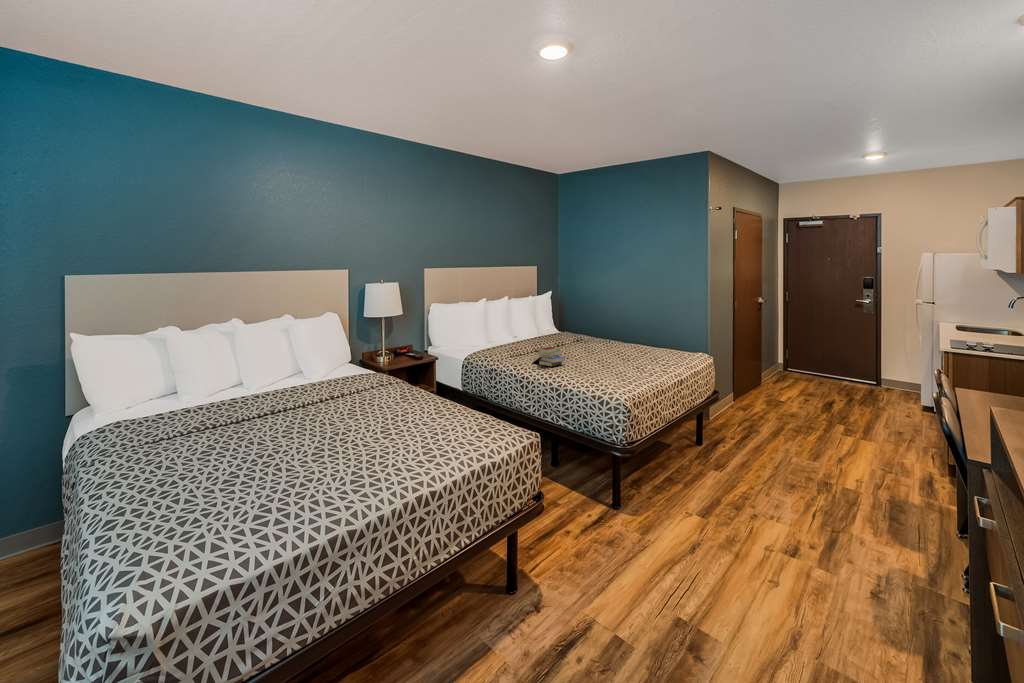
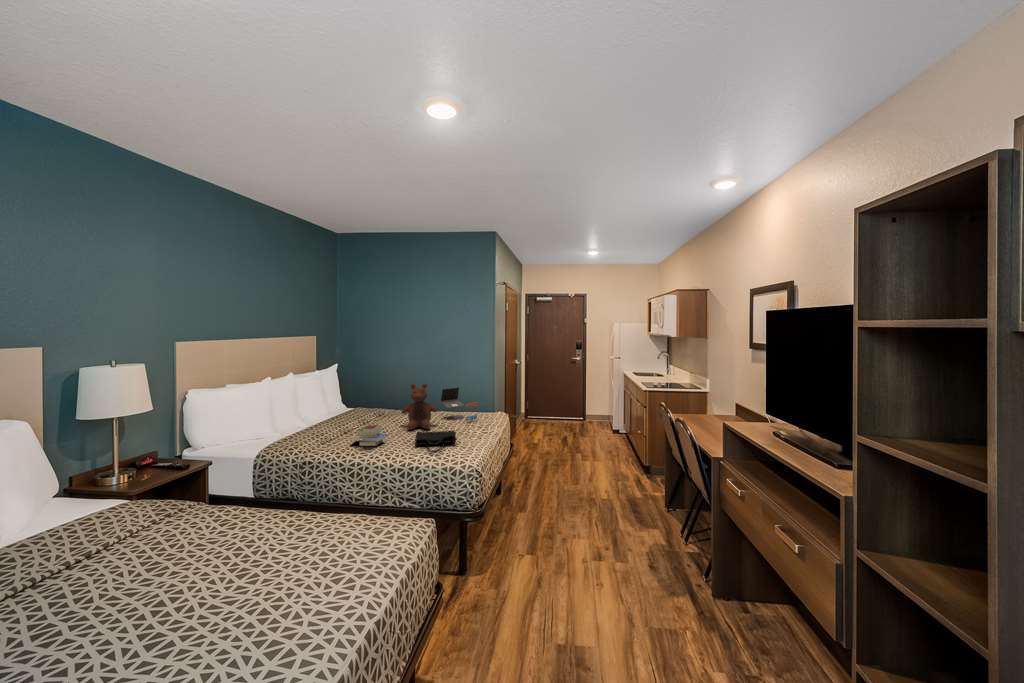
stuffed bear: none [593,313,629,360] -> present [402,384,437,430]
laptop: none [641,321,679,358] -> present [441,387,478,421]
tote bag: none [585,360,633,381] -> present [415,431,456,453]

